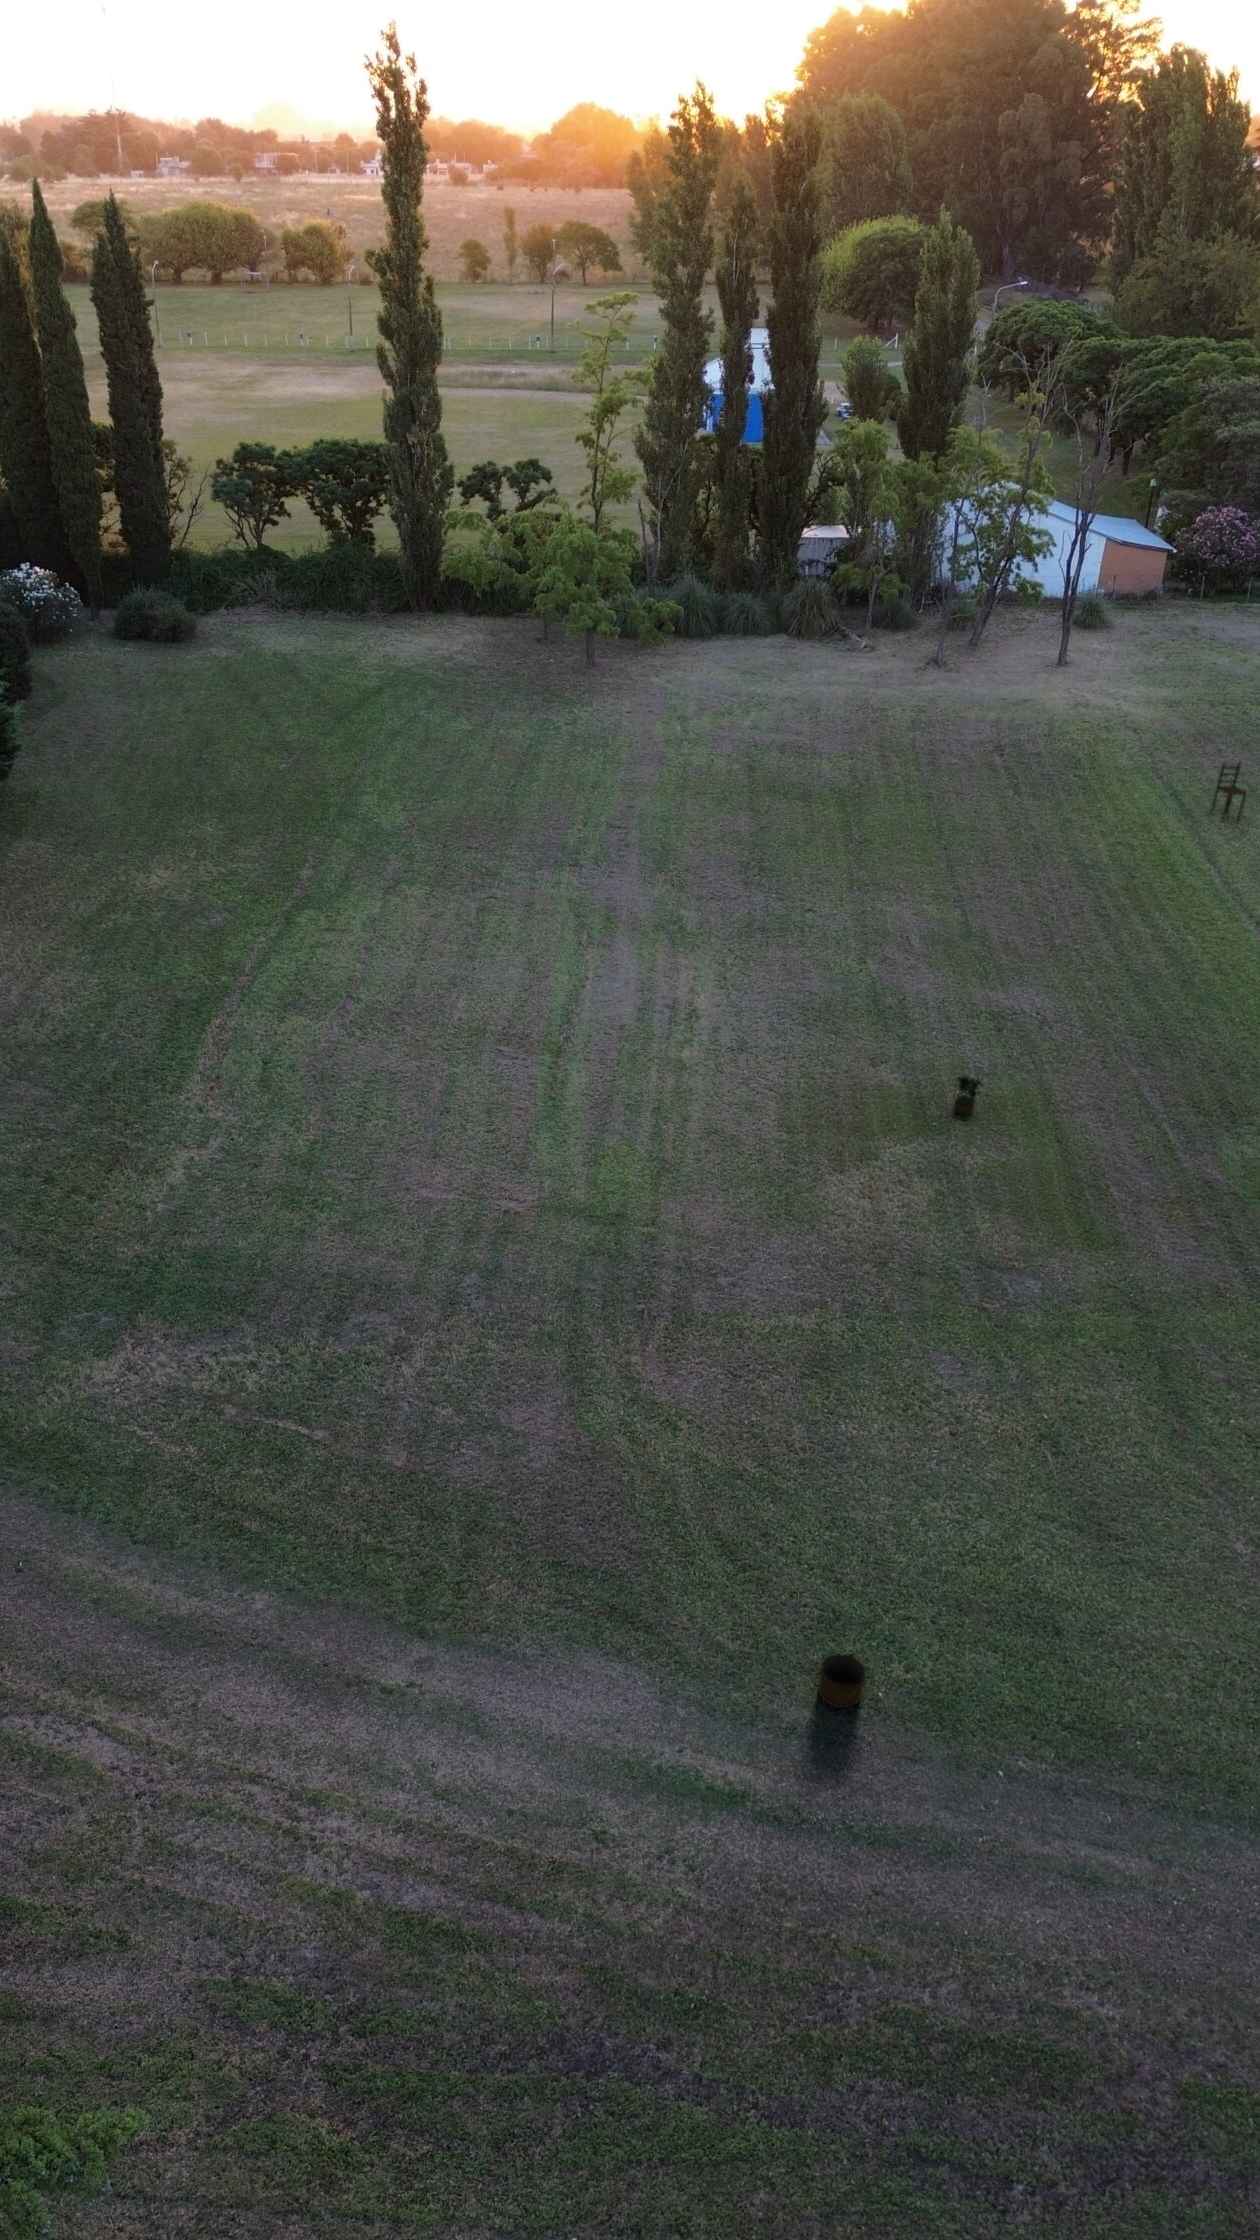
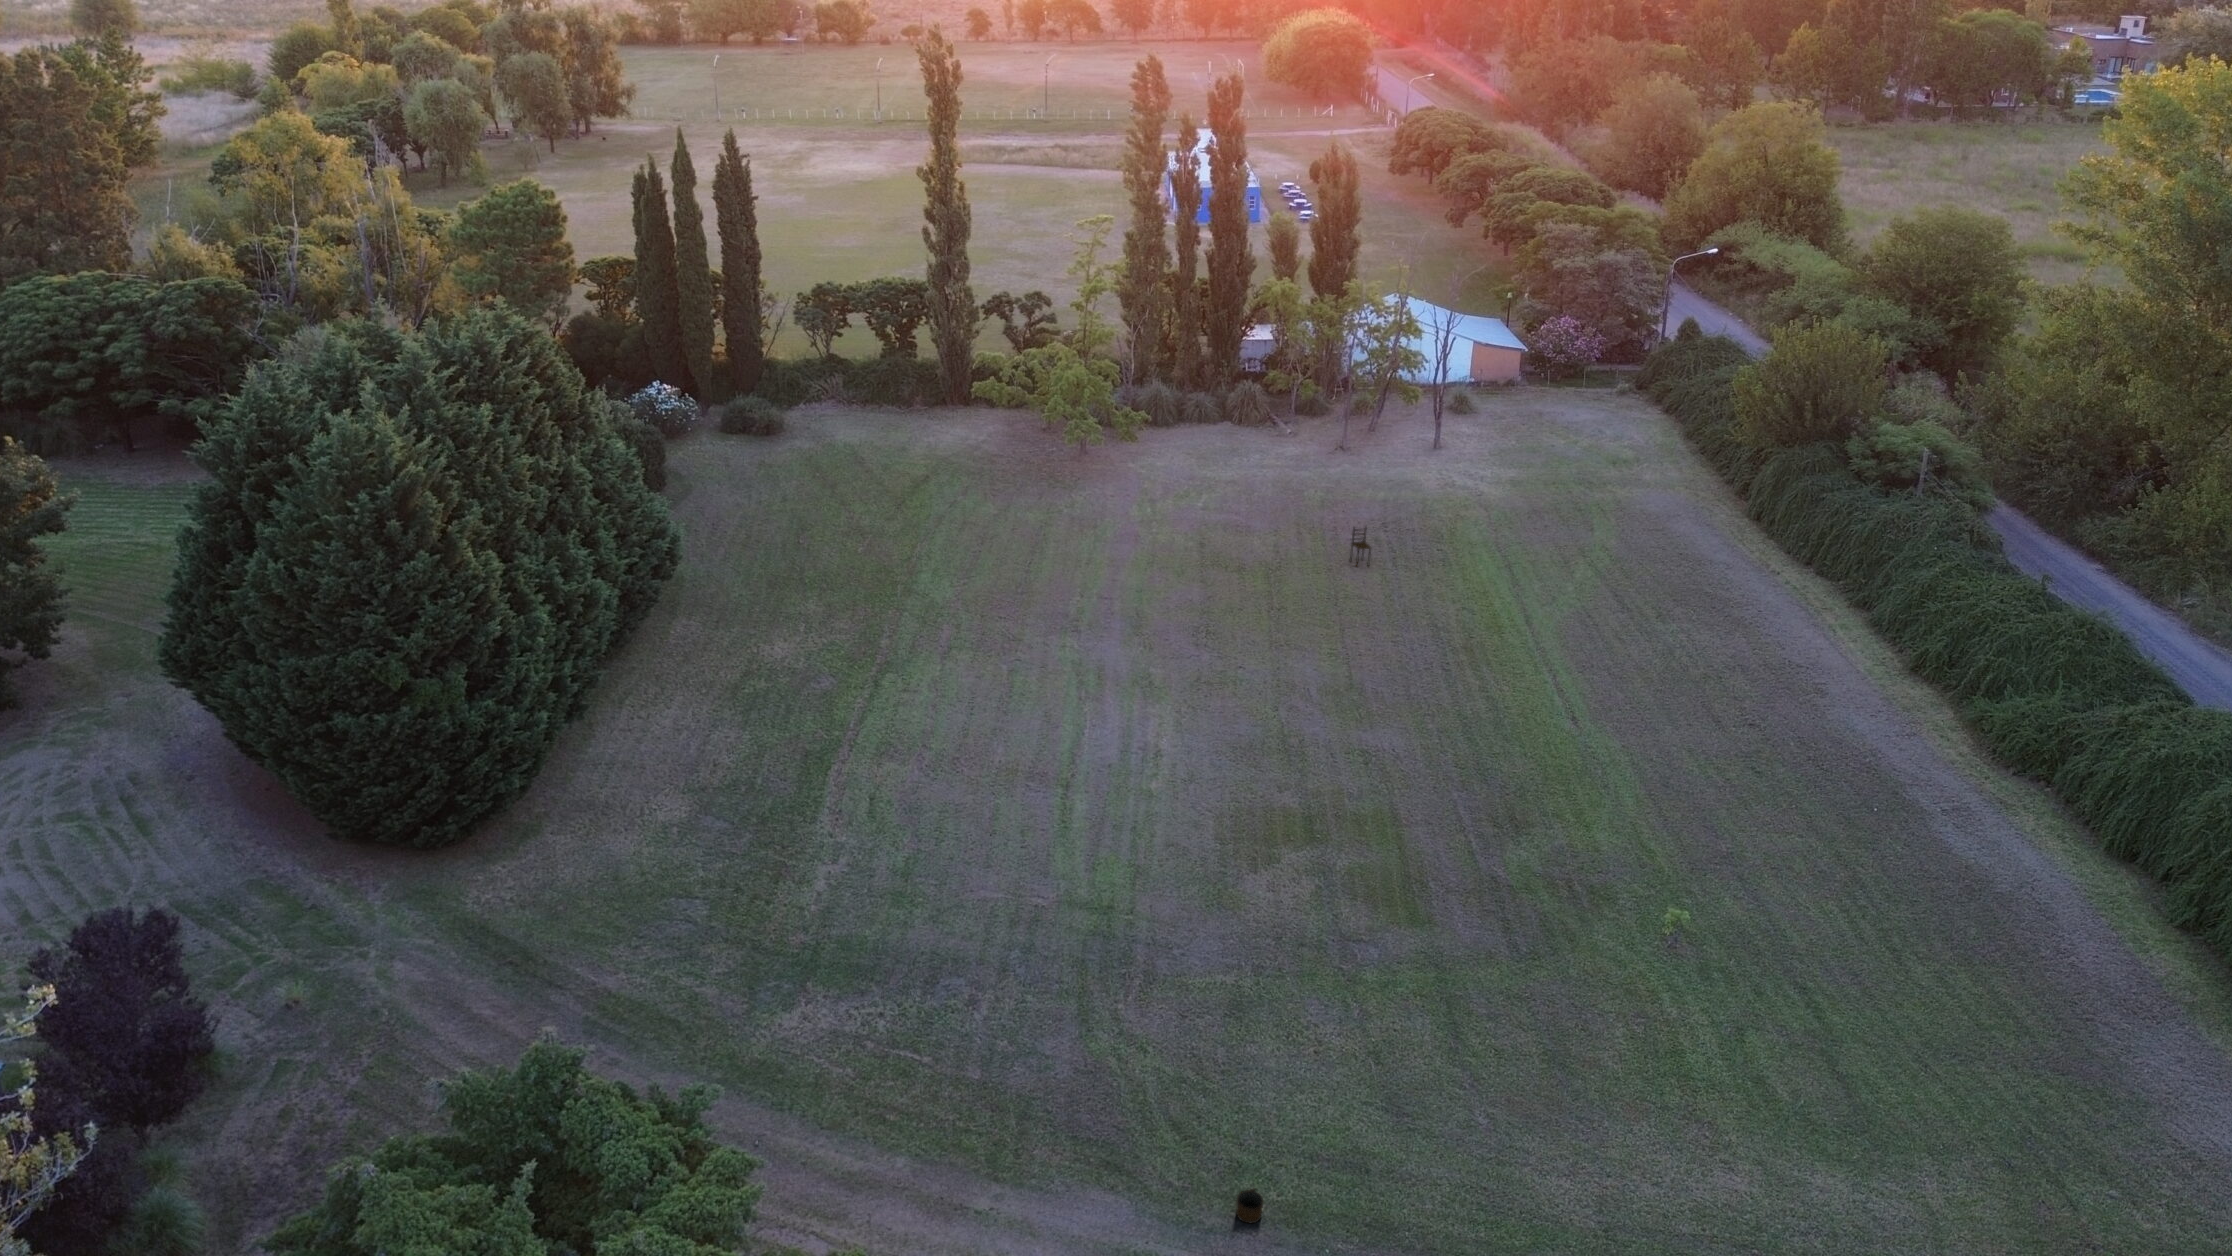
chair: present [1211,762,1247,820] -> present [1350,527,1371,565]
potted tree: present [952,1076,984,1121] -> none [1337,801,1357,833]

